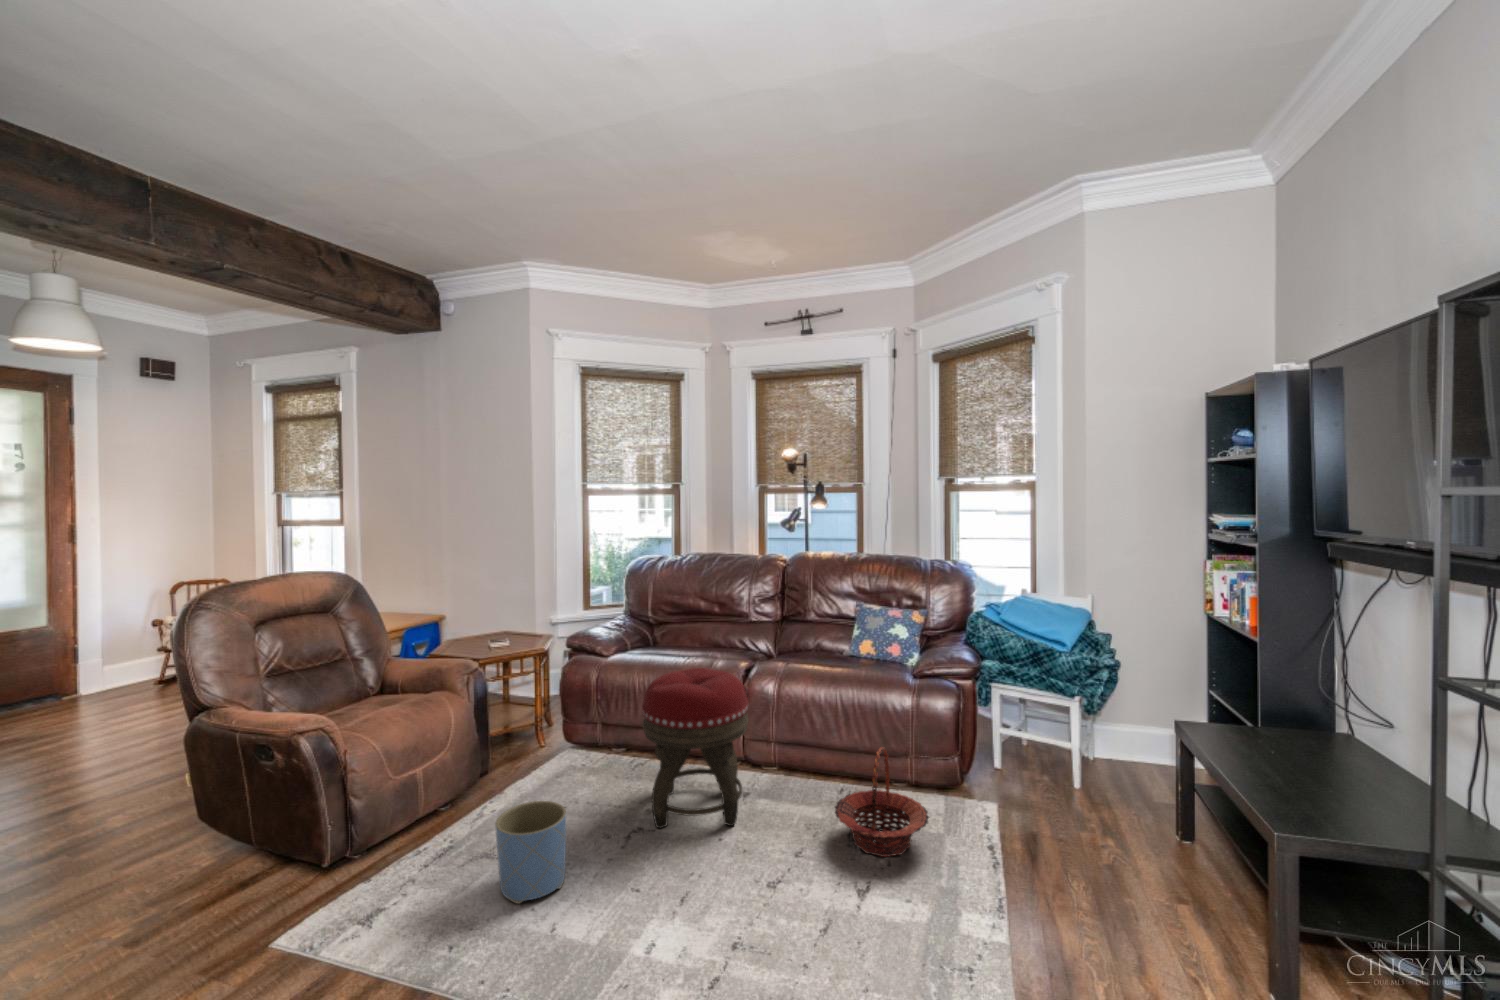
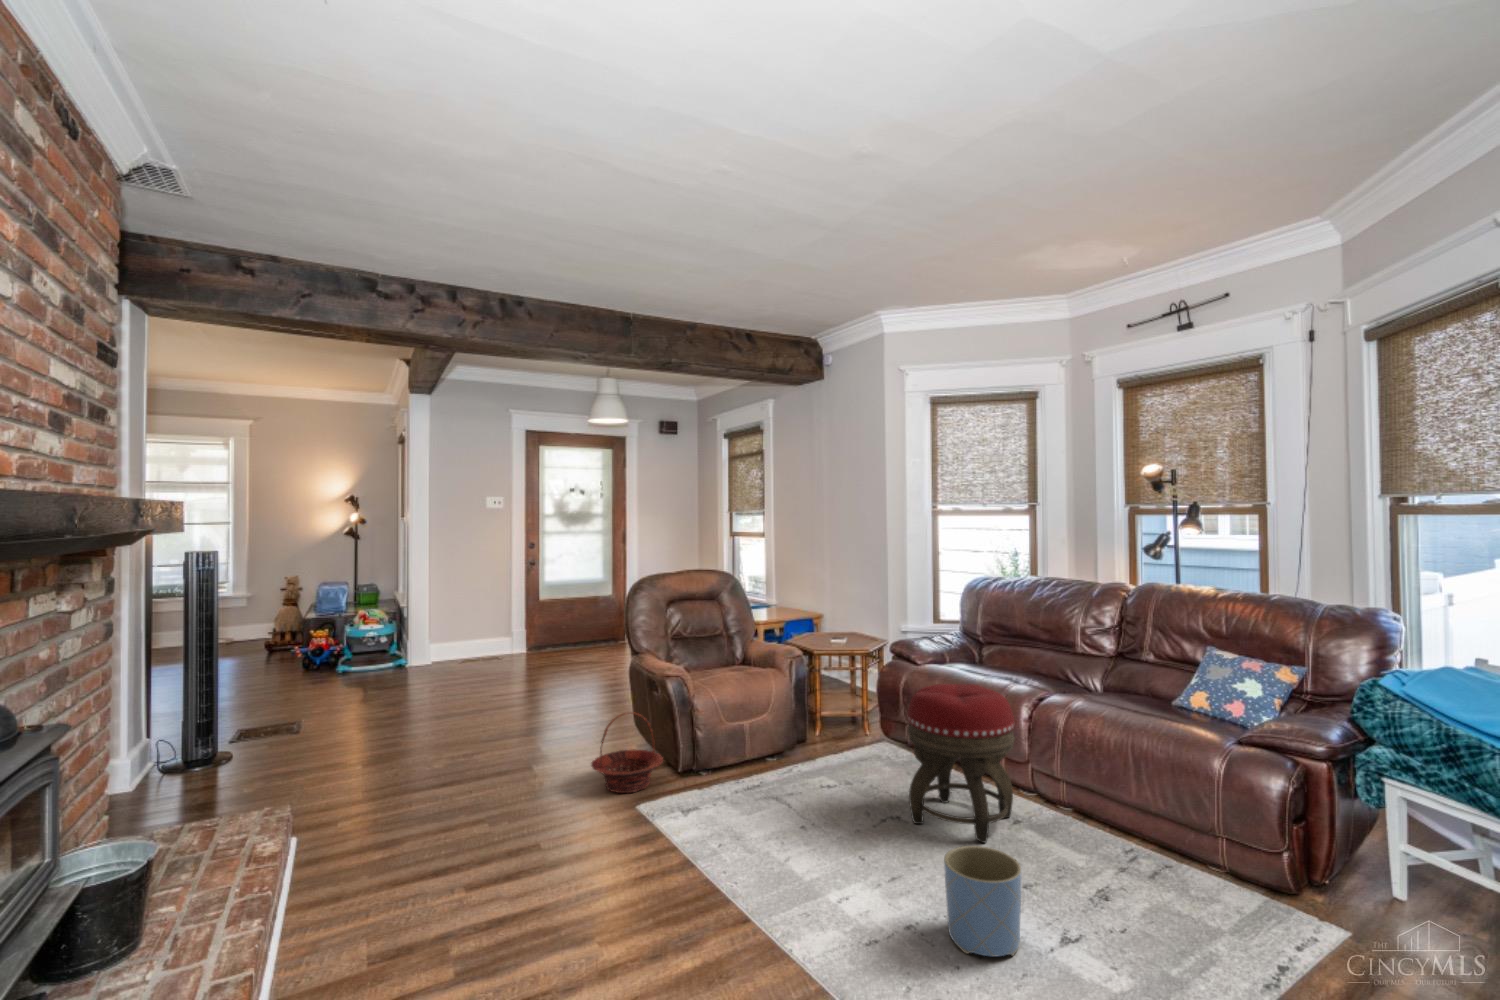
basket: present [835,747,929,857] -> present [591,712,663,793]
planter: present [495,801,566,904] -> present [944,846,1022,957]

